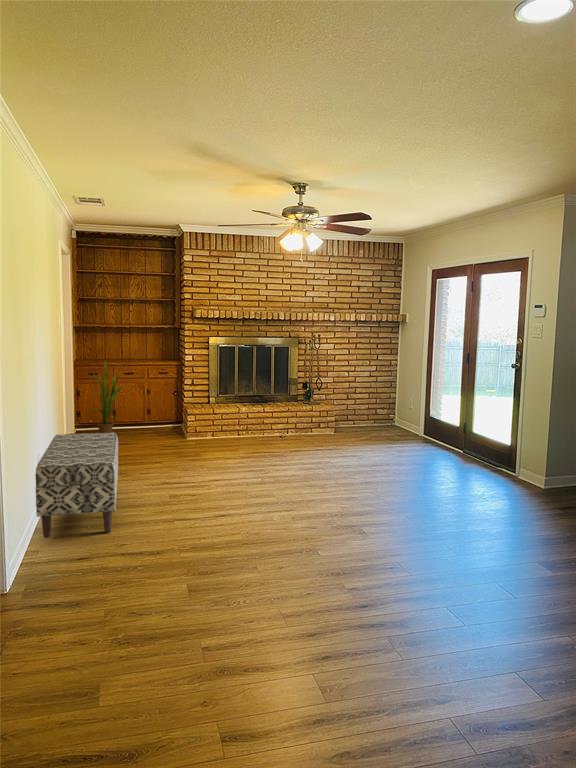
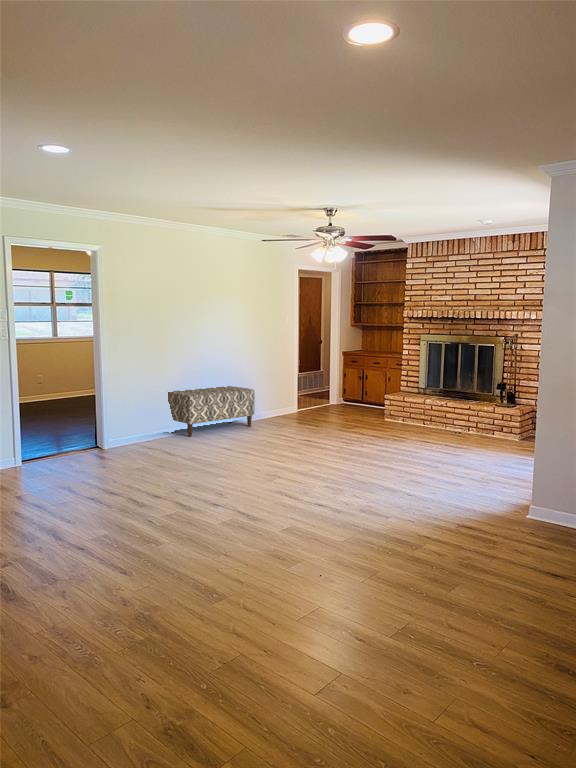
house plant: present [94,361,124,433] -> none [332,351,362,409]

